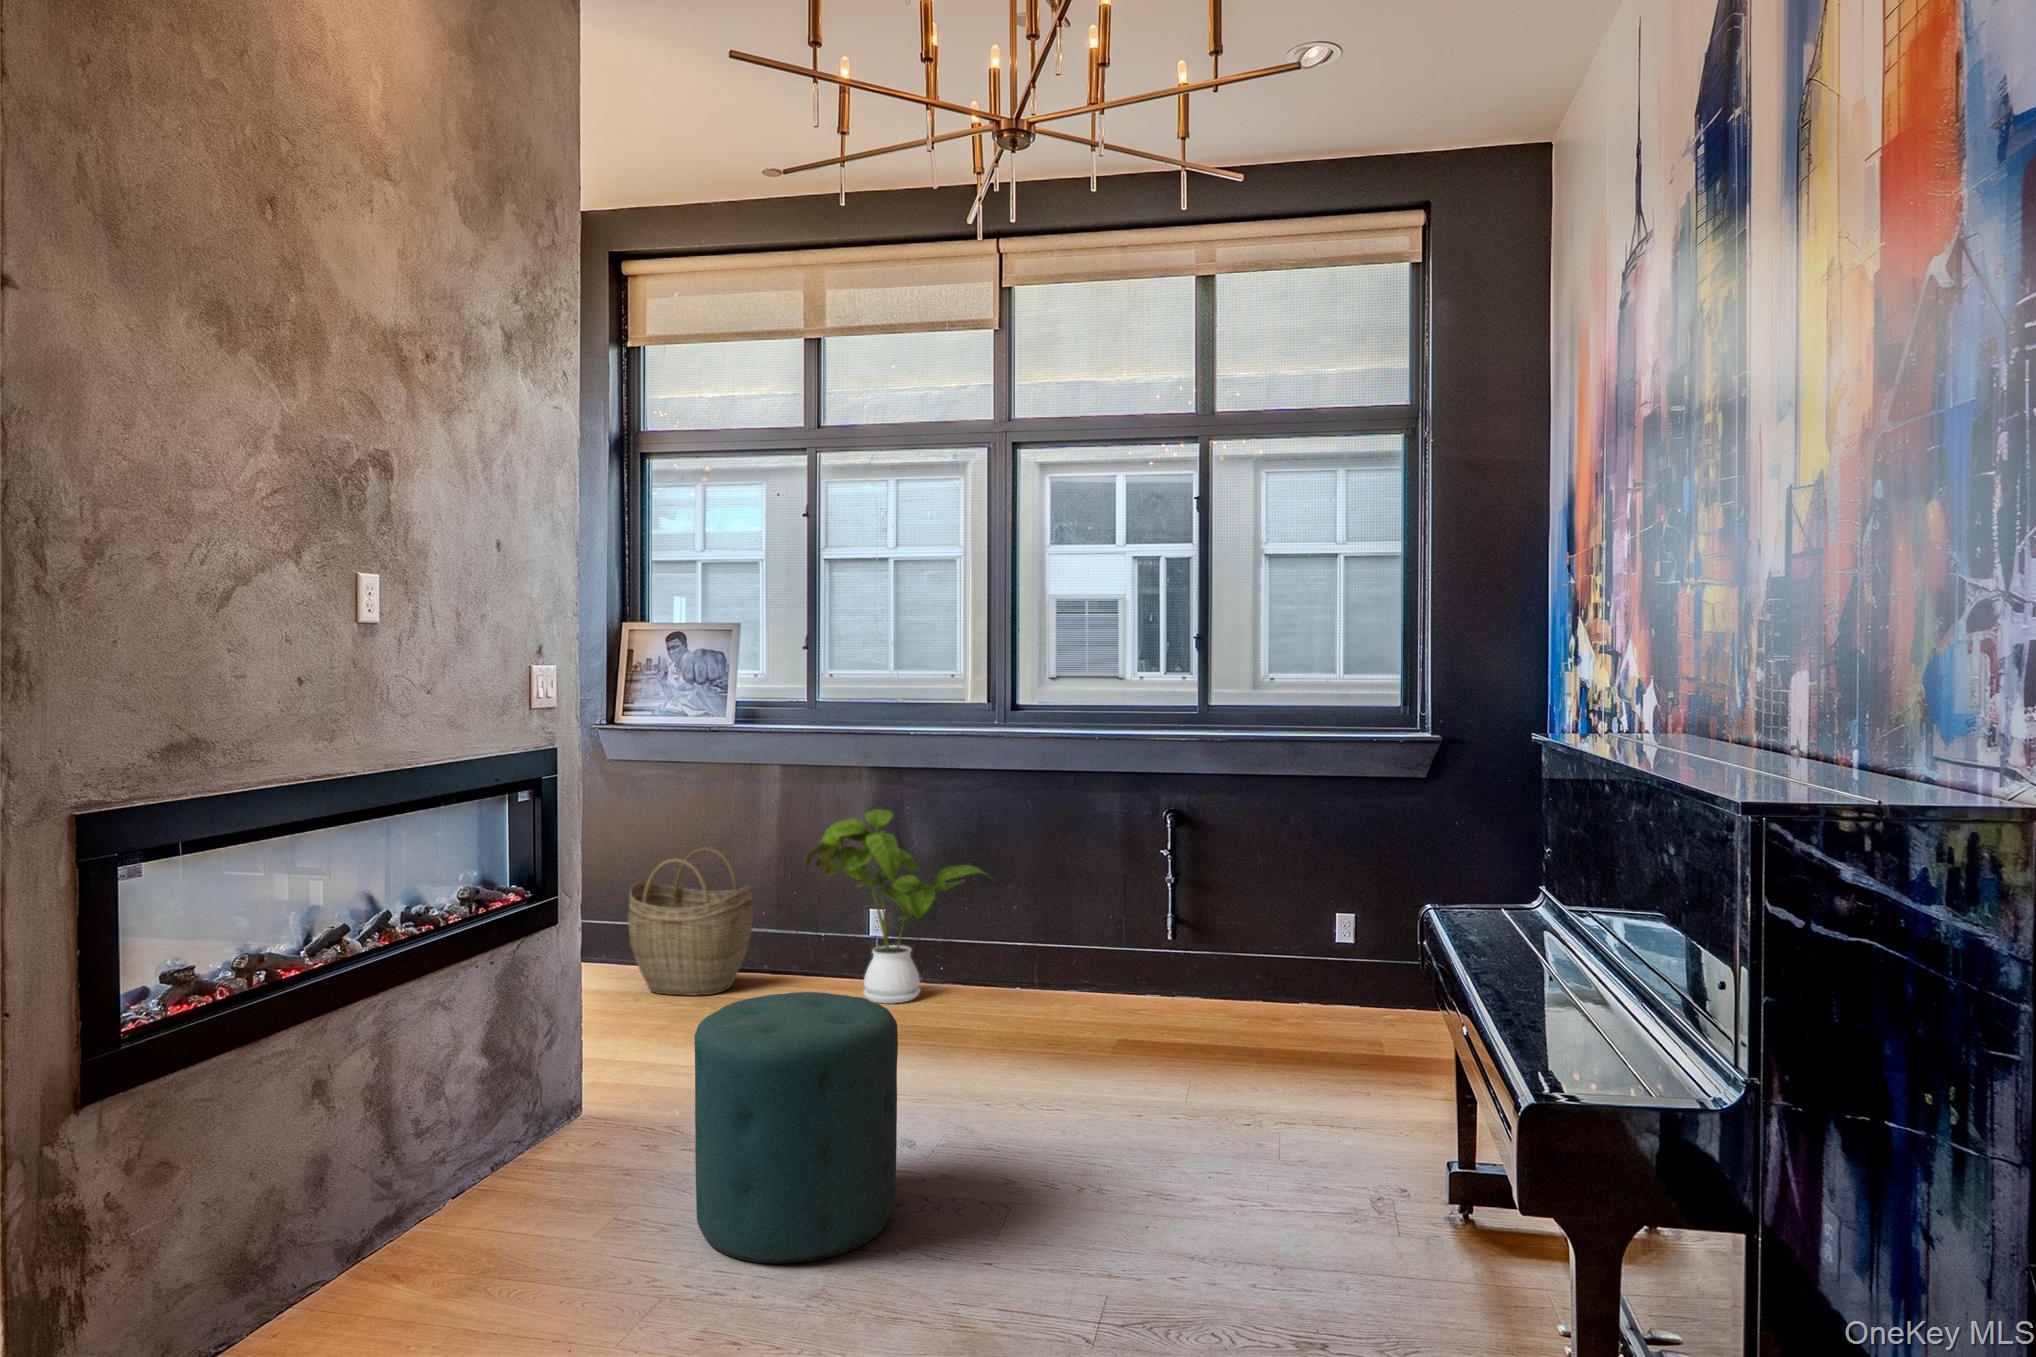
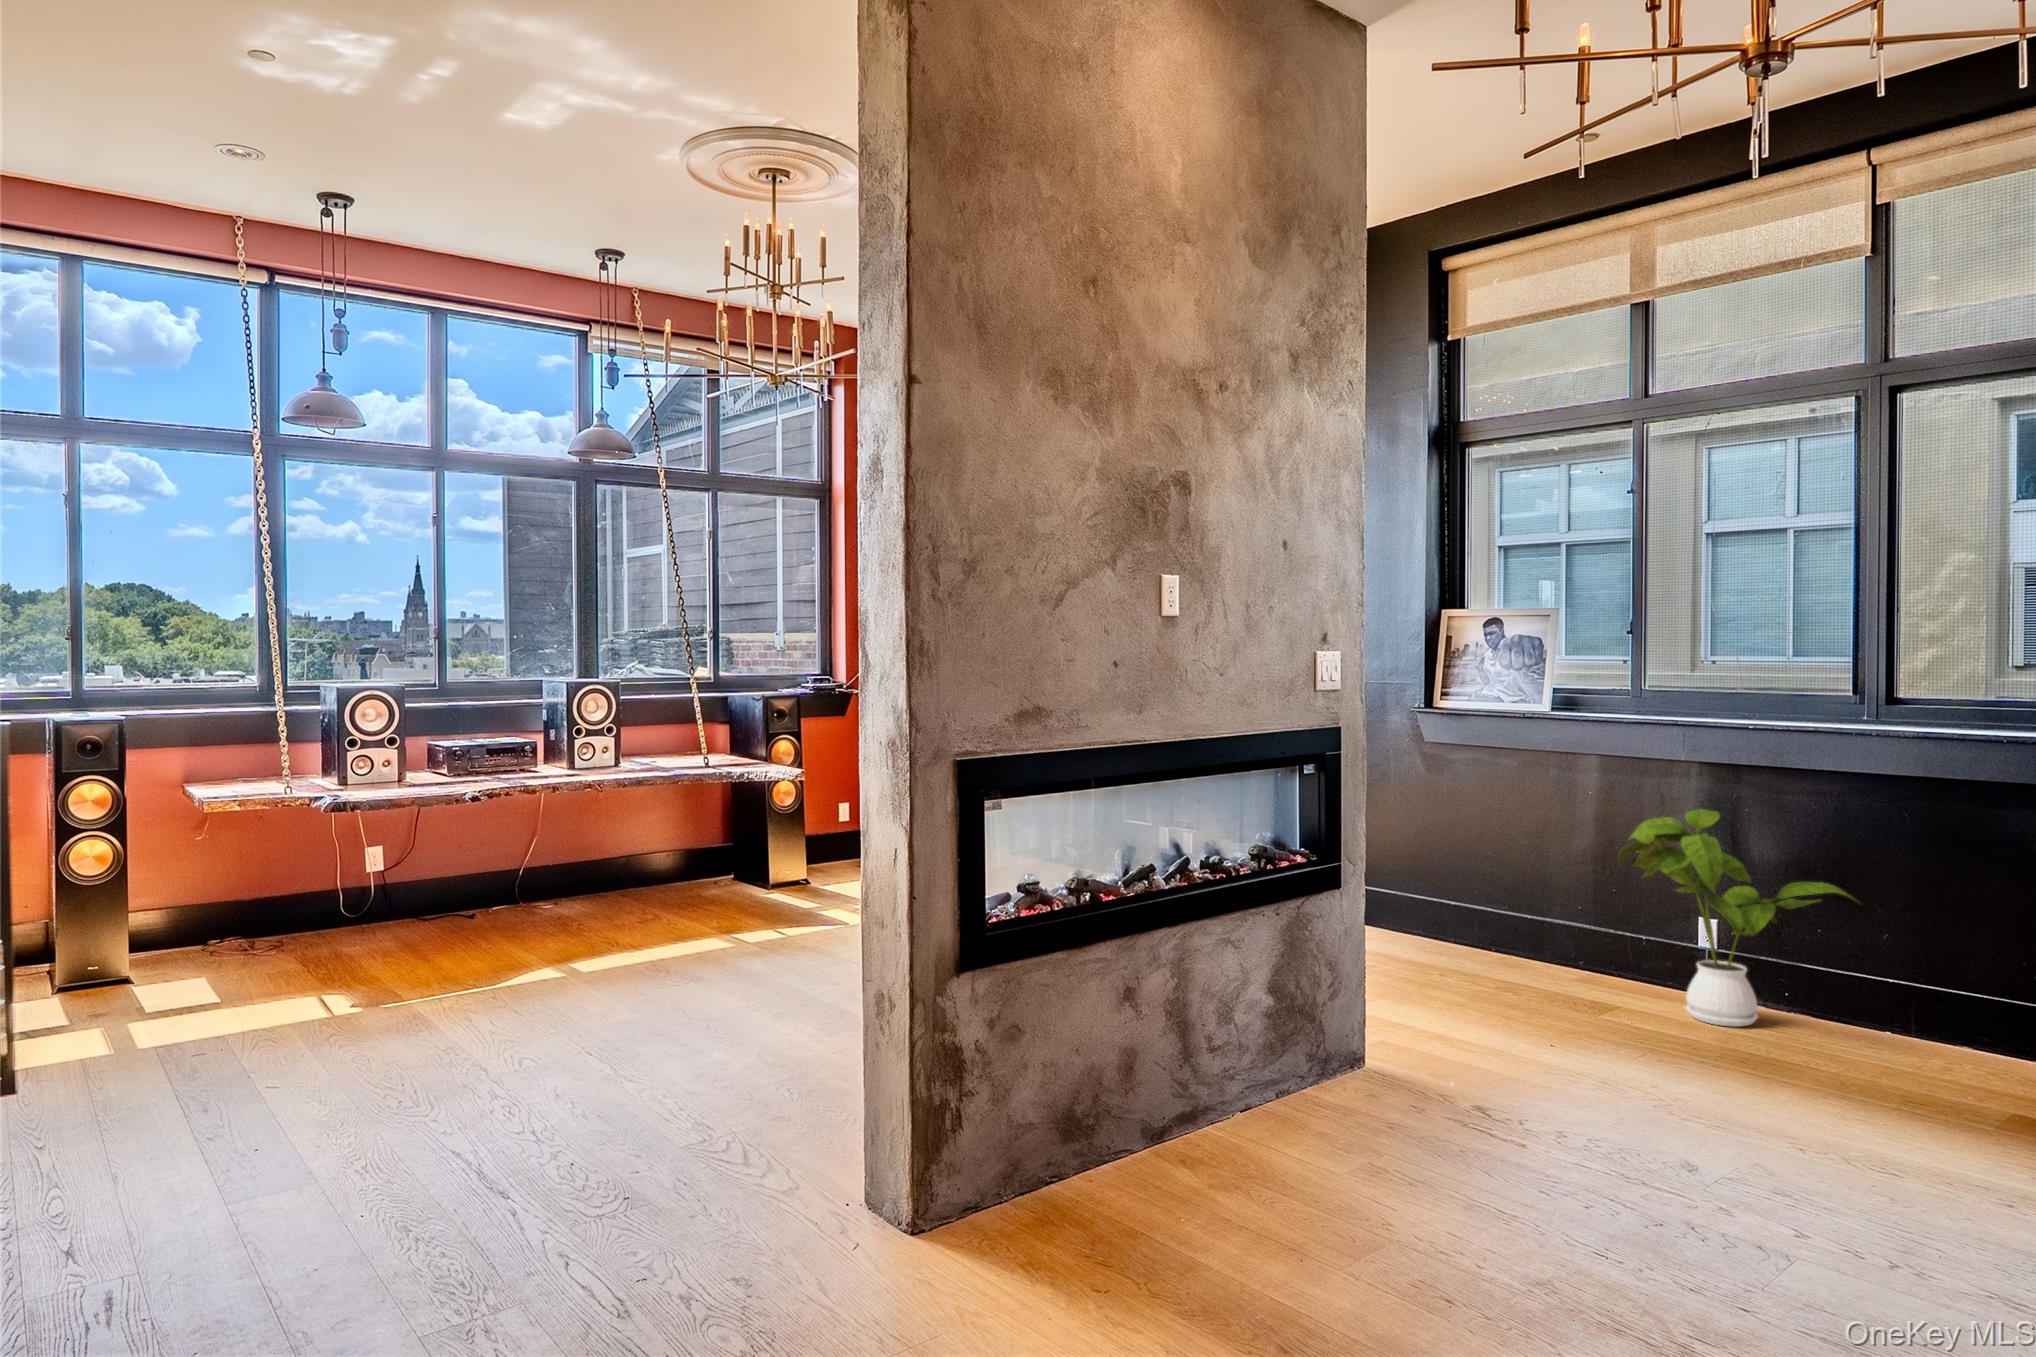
woven basket: present [628,848,753,996] -> none [1435,834,1564,981]
ottoman: present [695,992,898,1264] -> none [1437,984,1658,1265]

